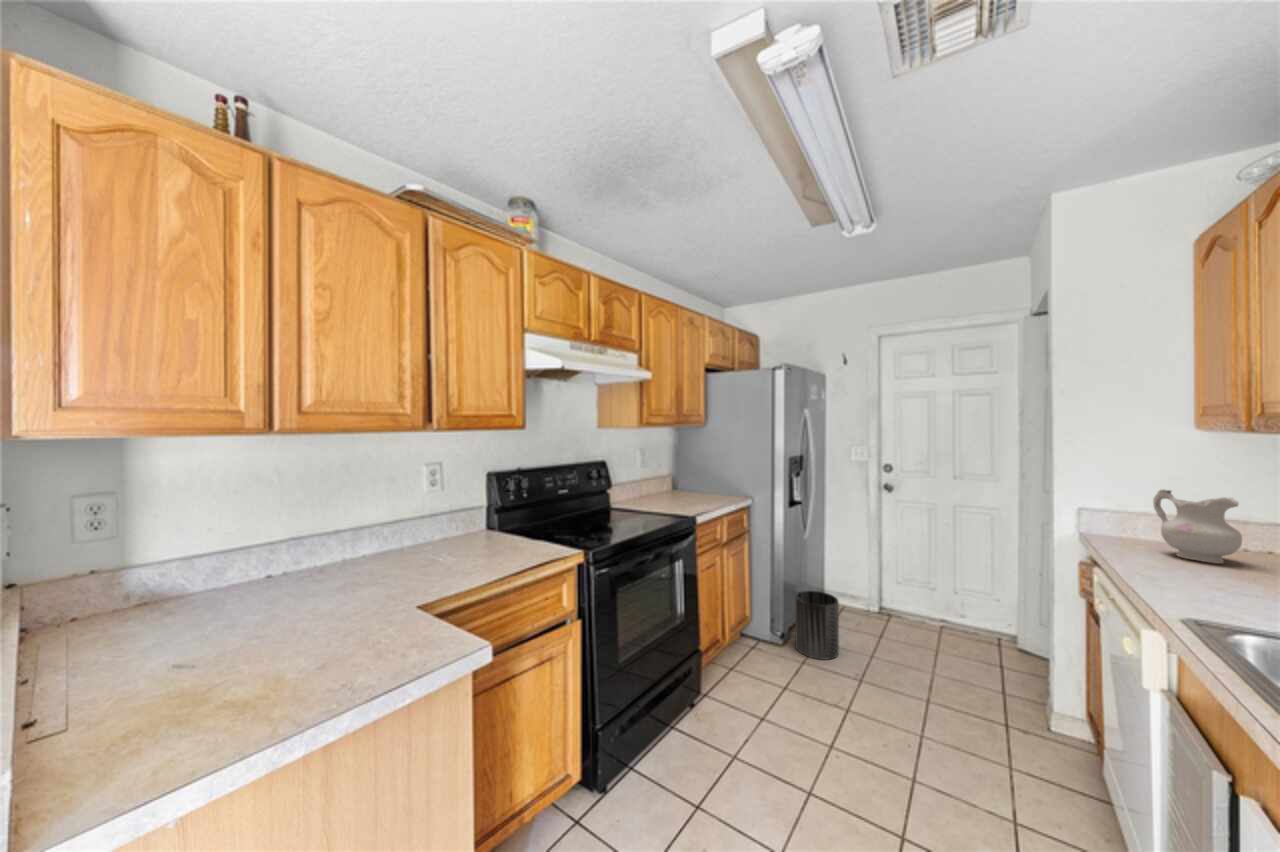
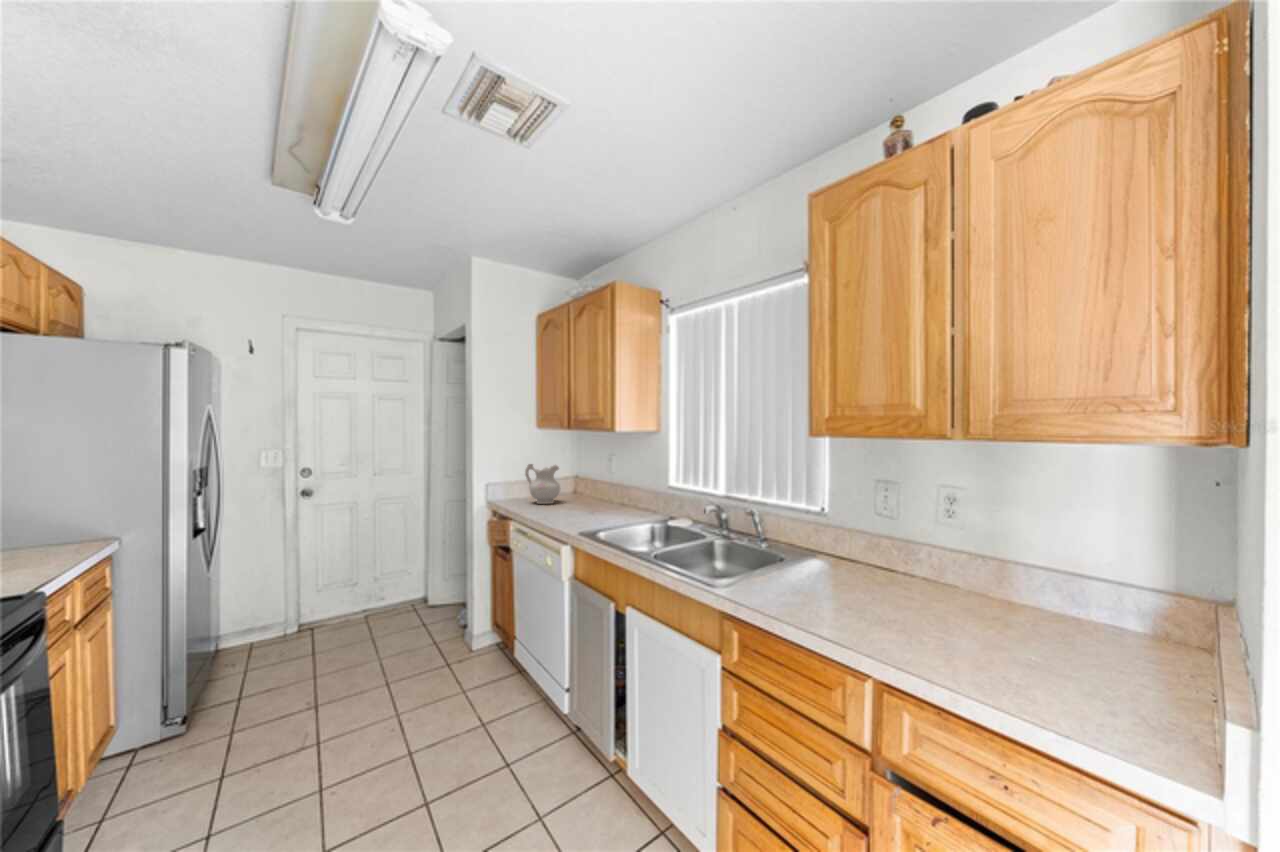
trash can: present [795,590,839,660] -> none [208,631,276,724]

